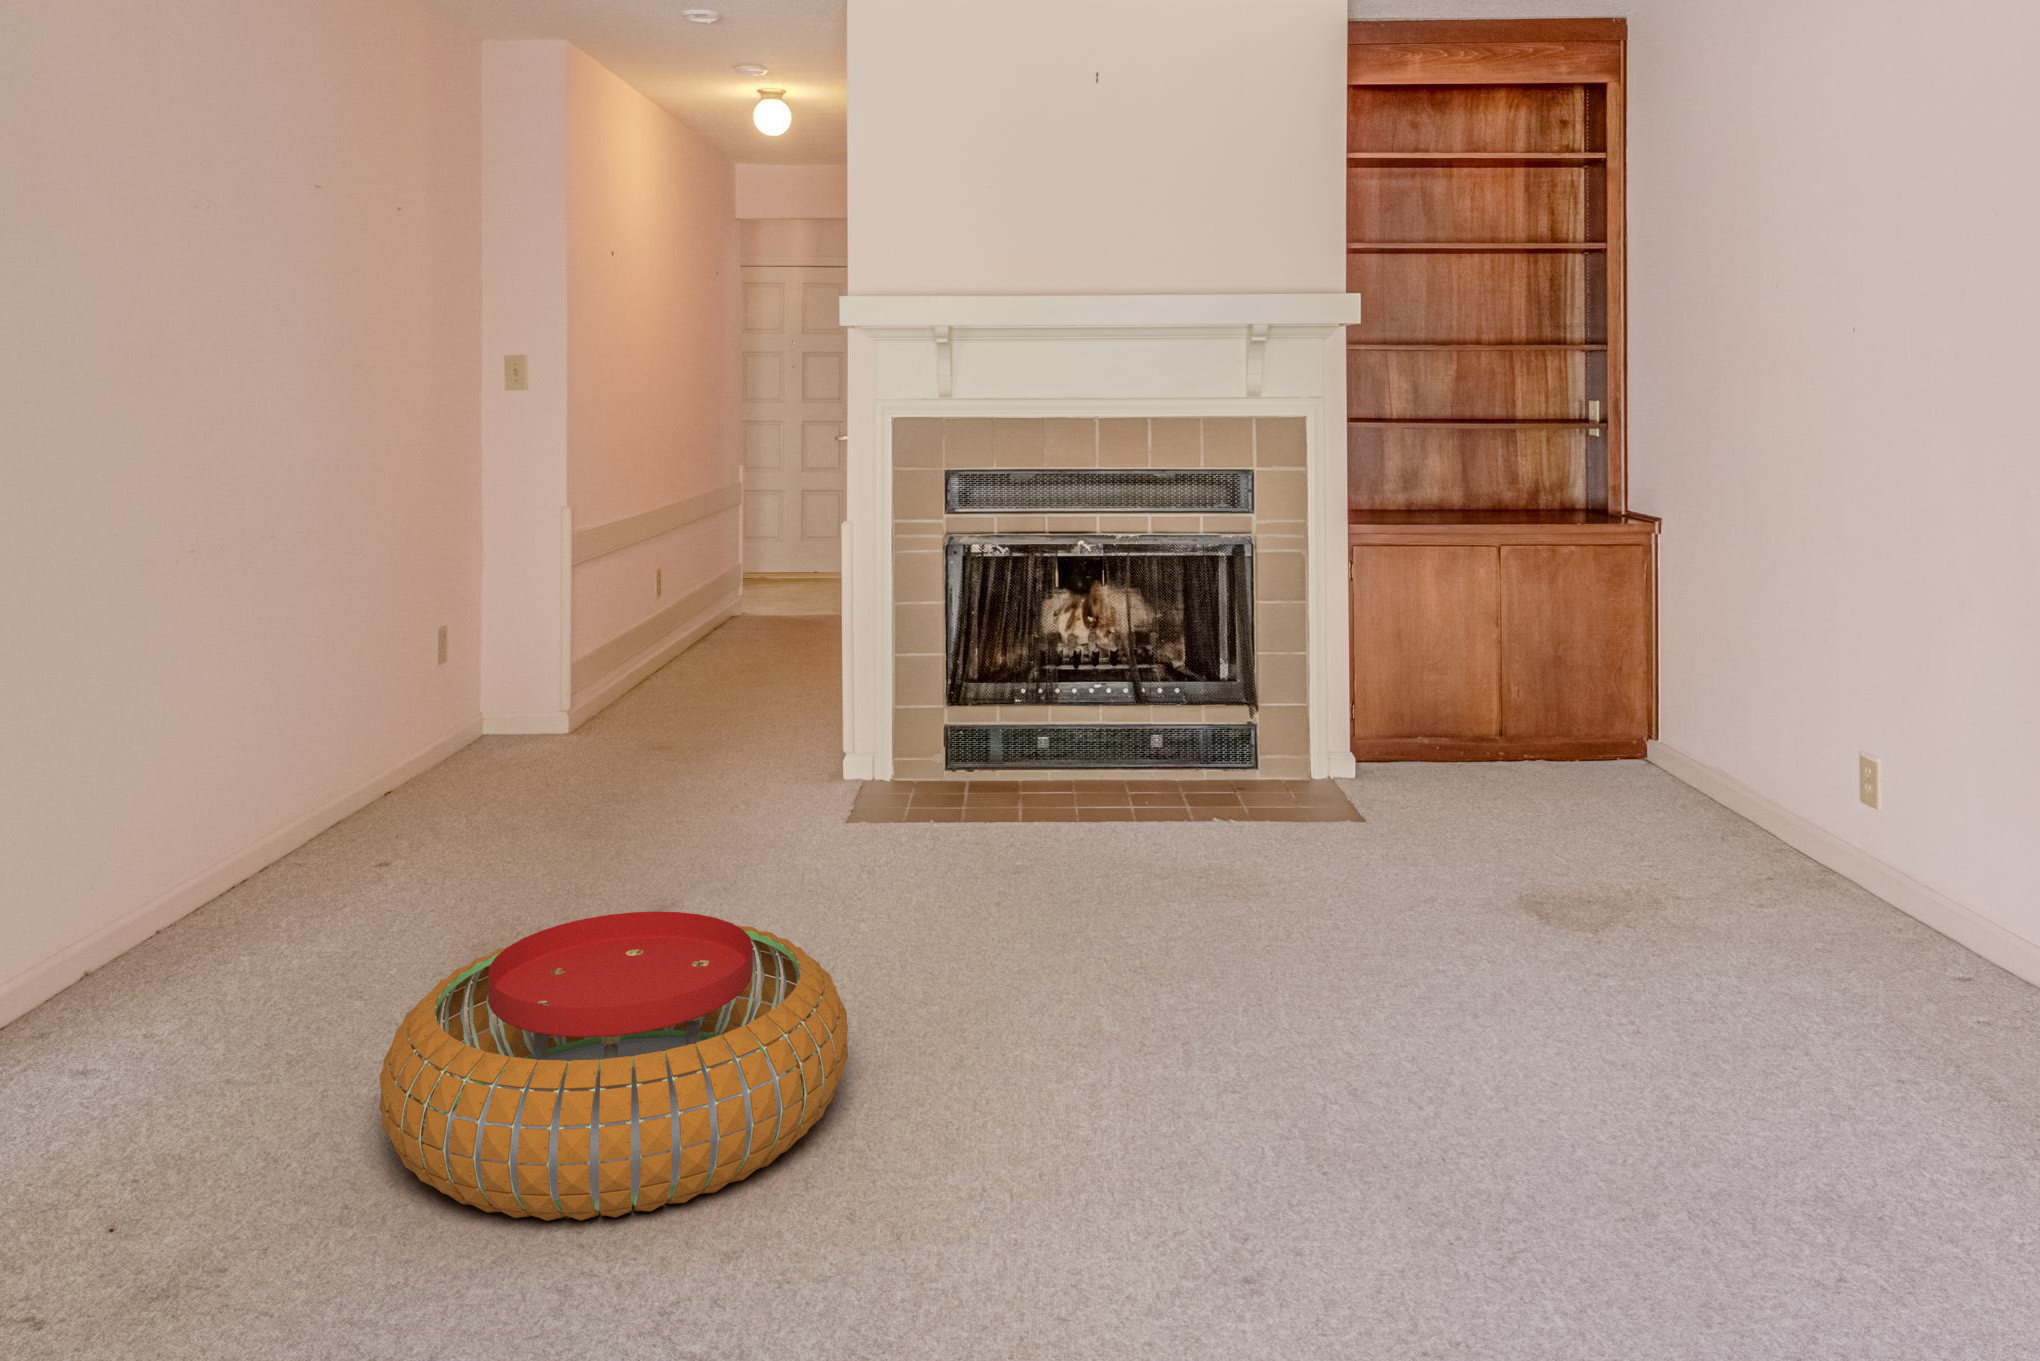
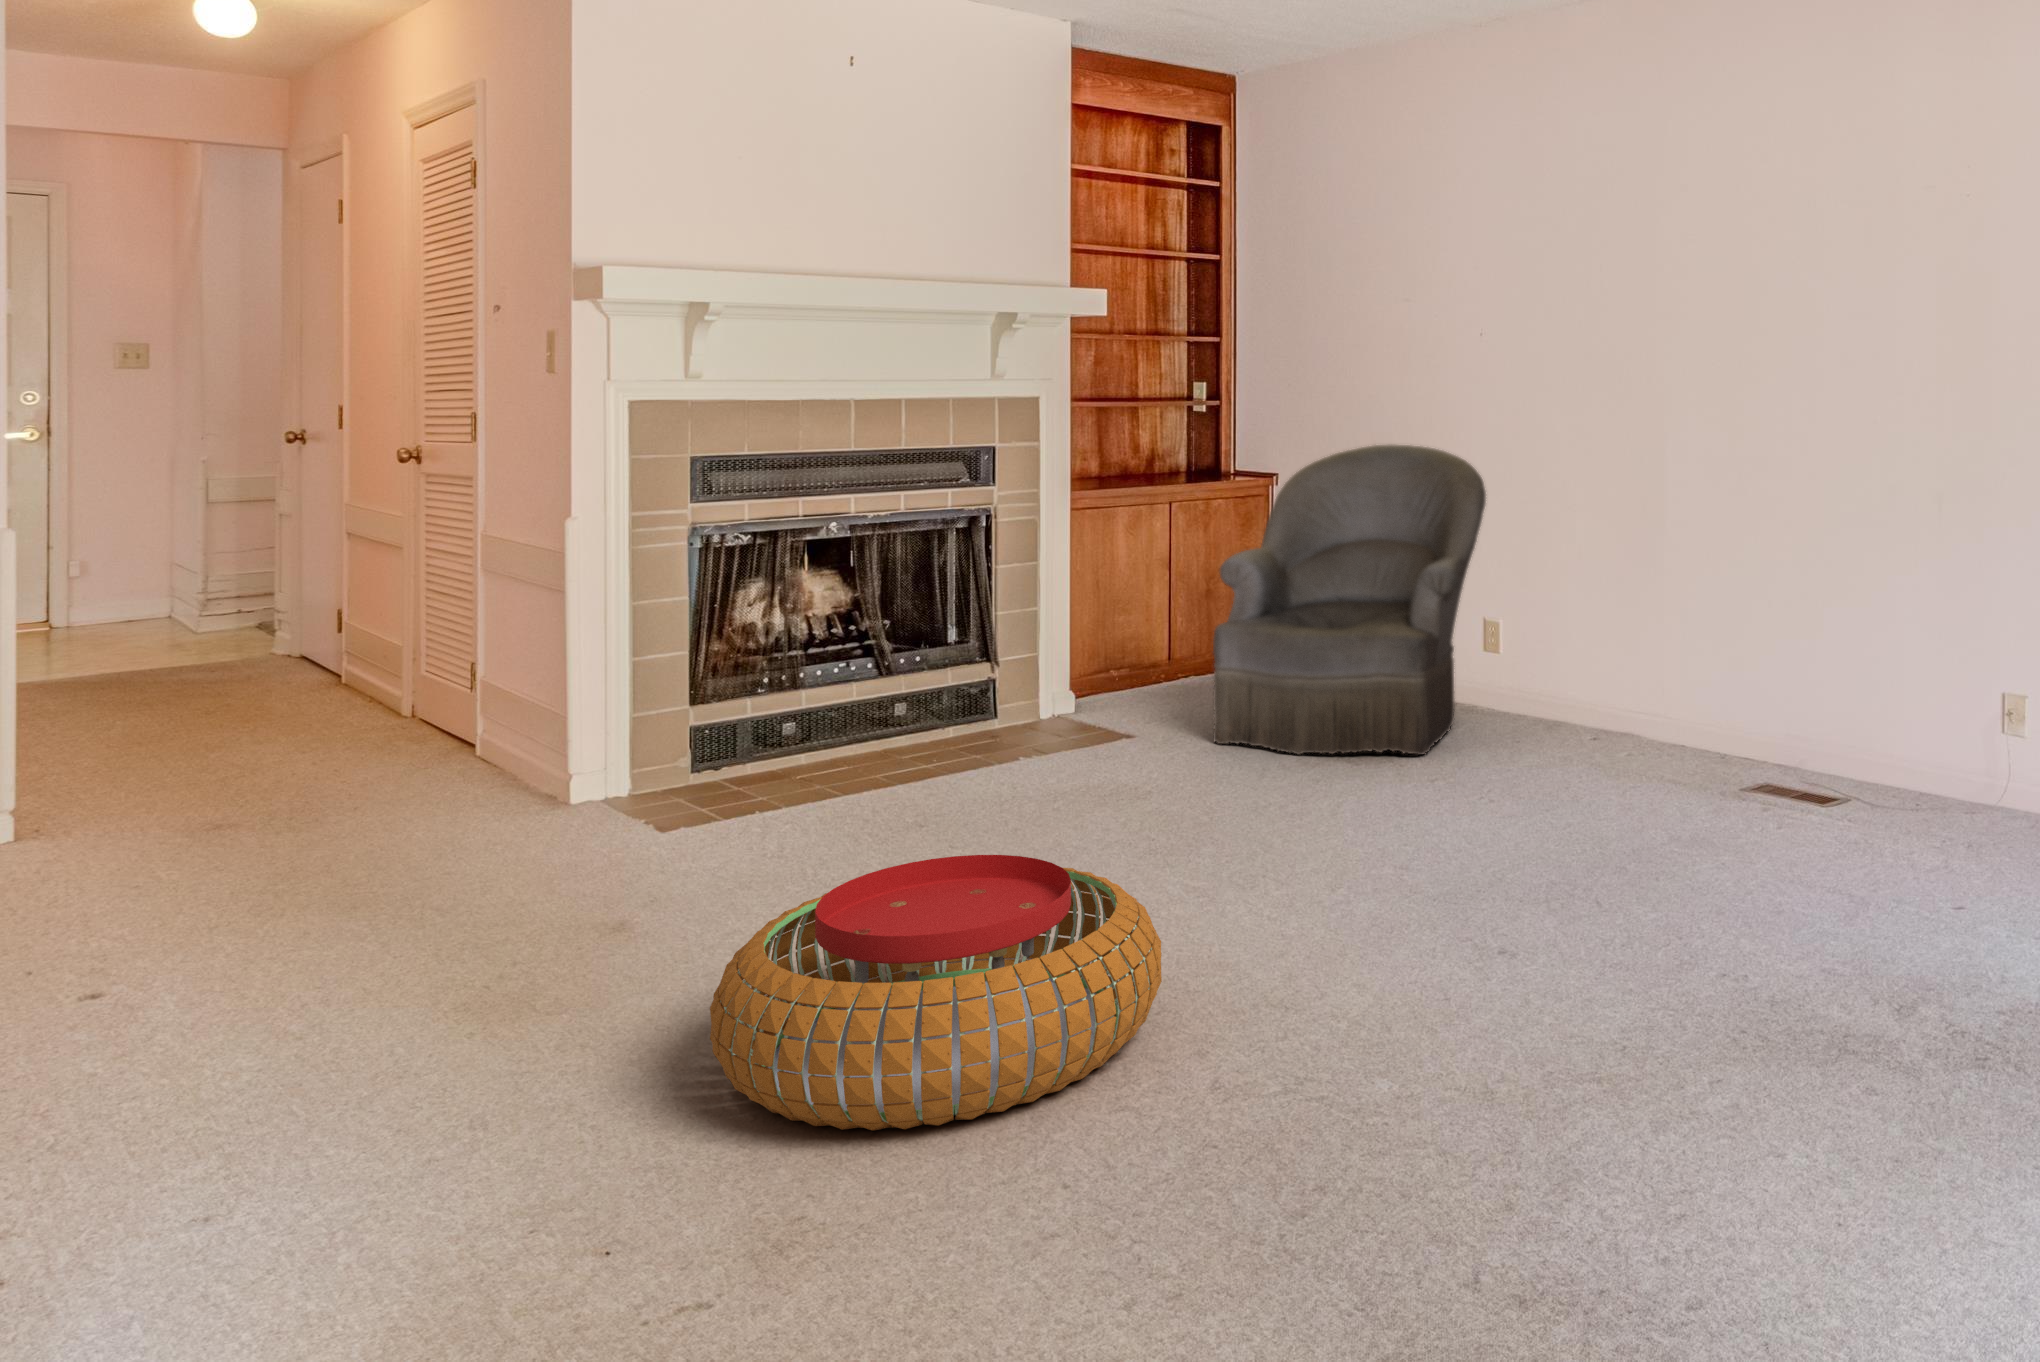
armchair: none [1430,491,1848,940] -> present [1213,445,1486,755]

